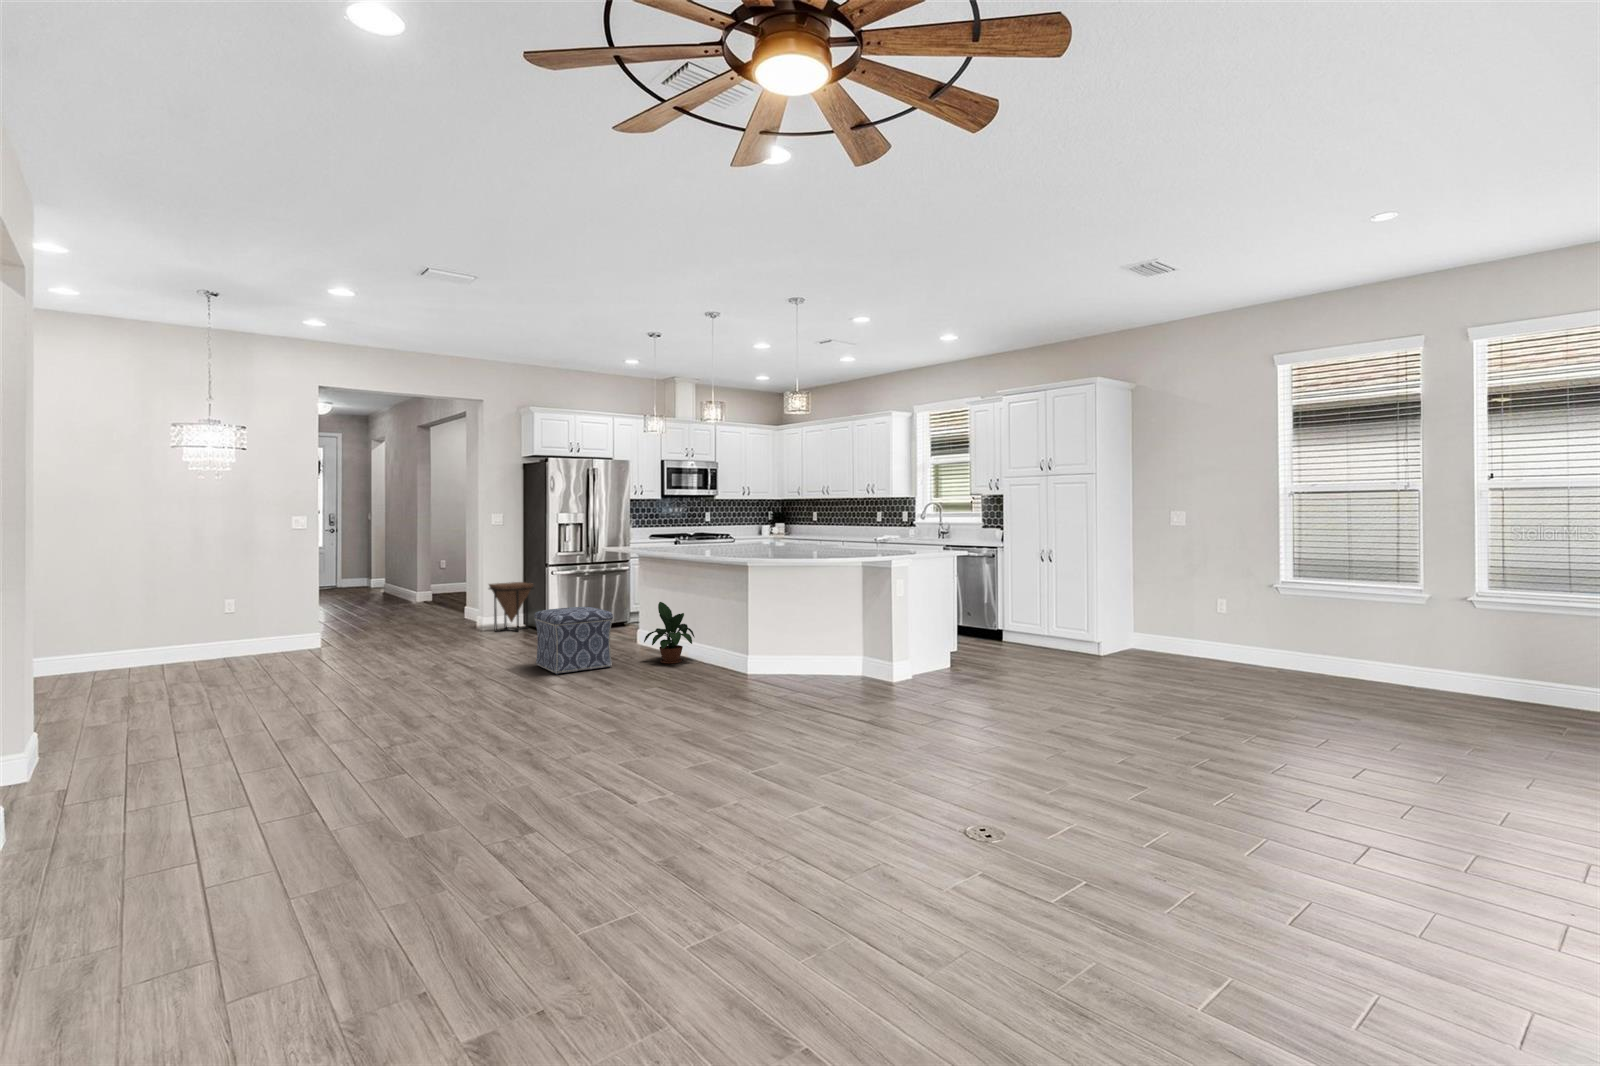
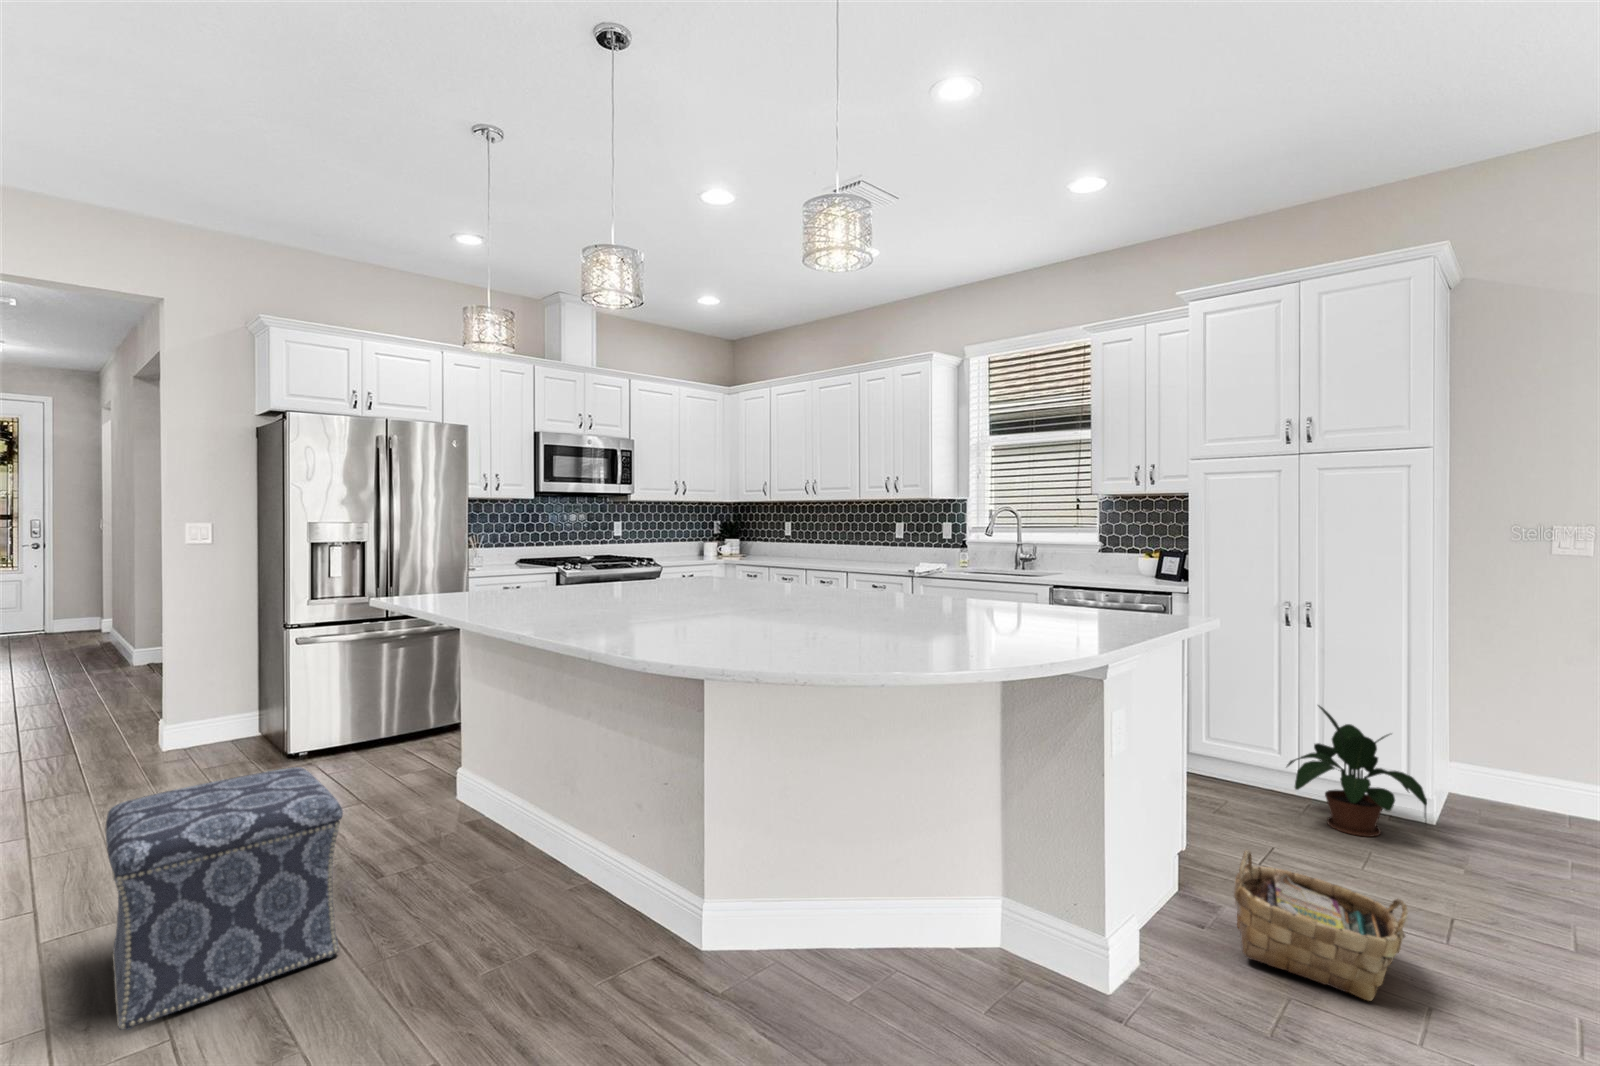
side table: present [489,582,533,632] -> none [162,656,262,766]
potted plant: present [644,602,694,663] -> present [1287,705,1427,837]
woven basket: none [937,637,993,680] -> present [1233,850,1408,1001]

